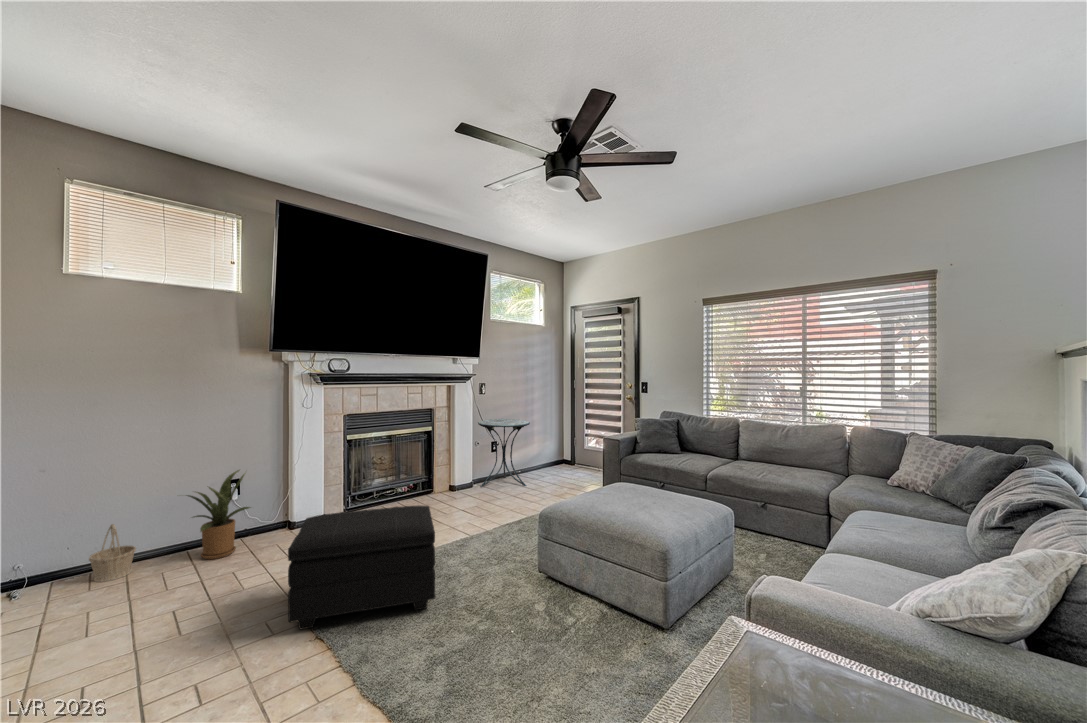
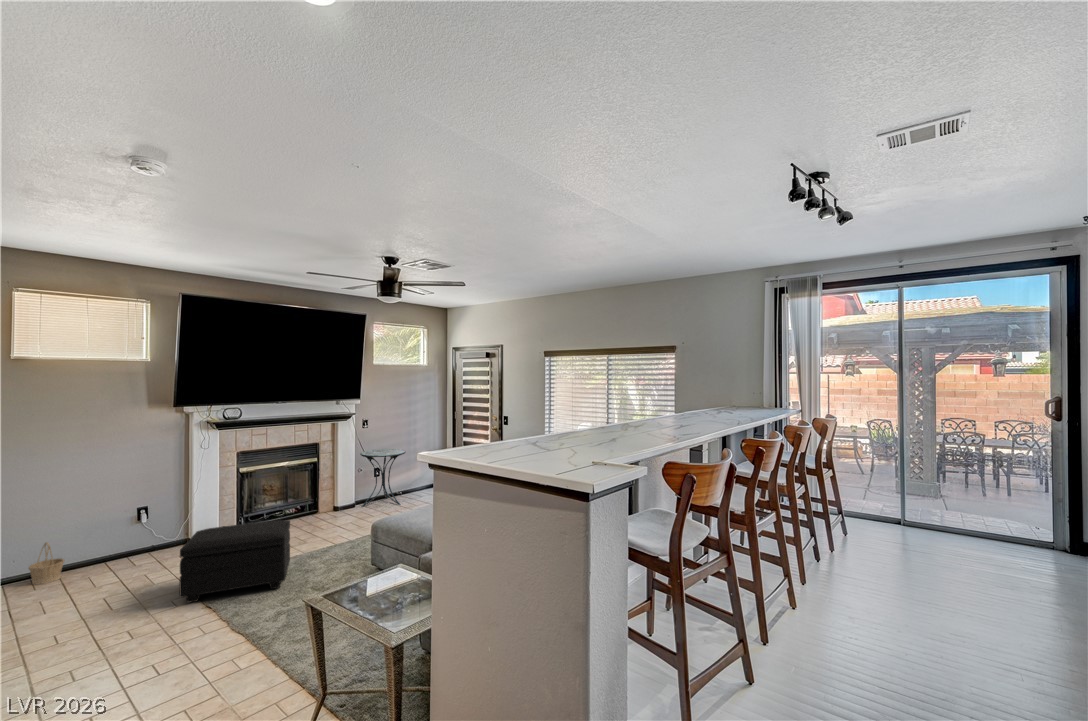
house plant: present [187,470,250,559] -> none [95,498,160,567]

